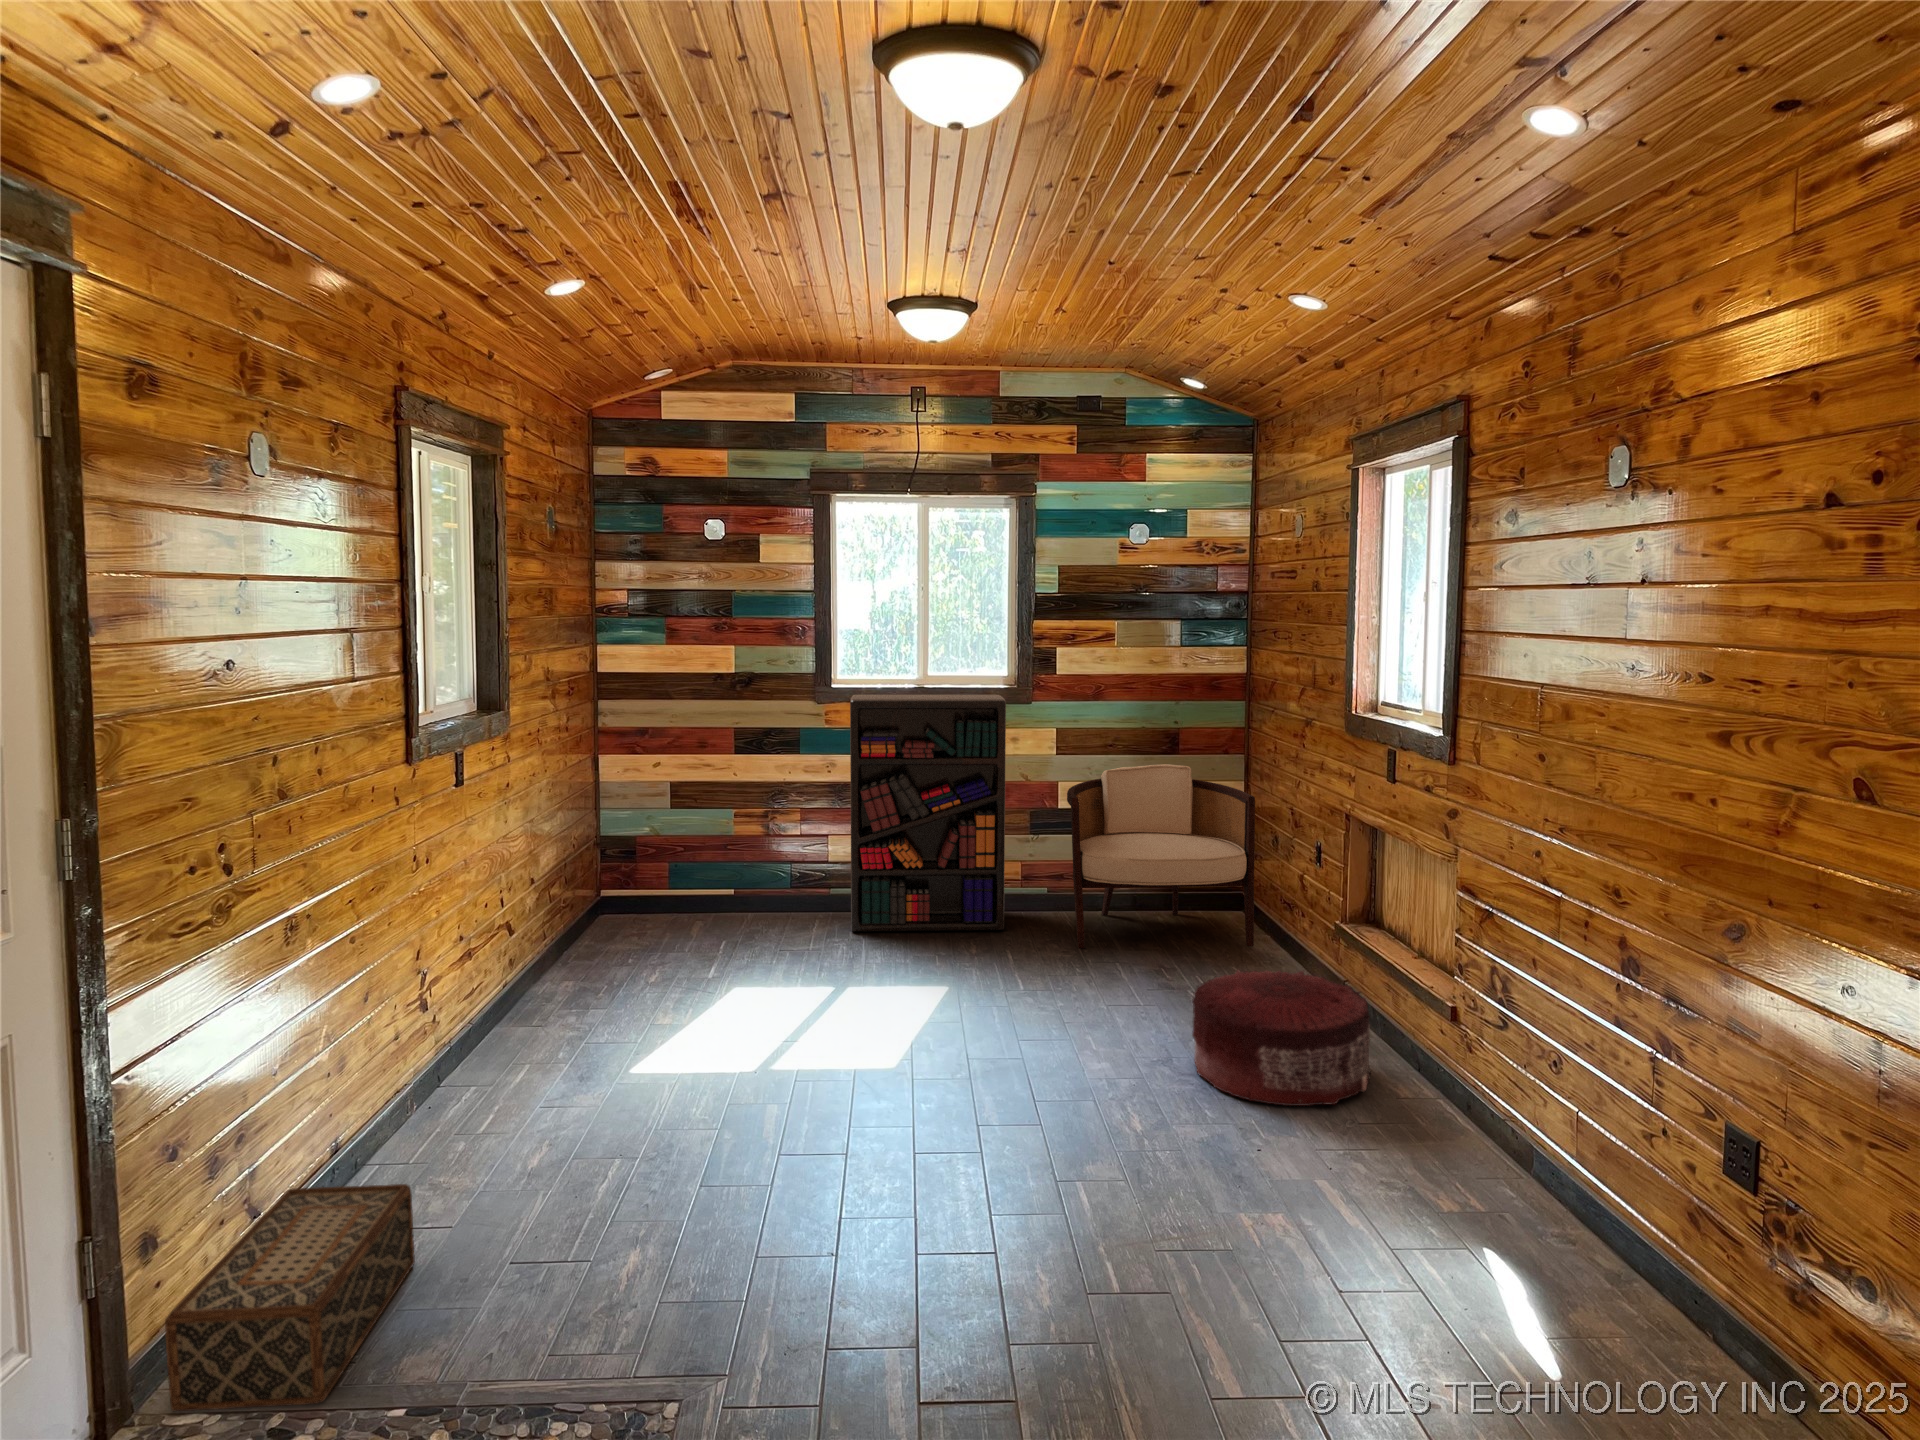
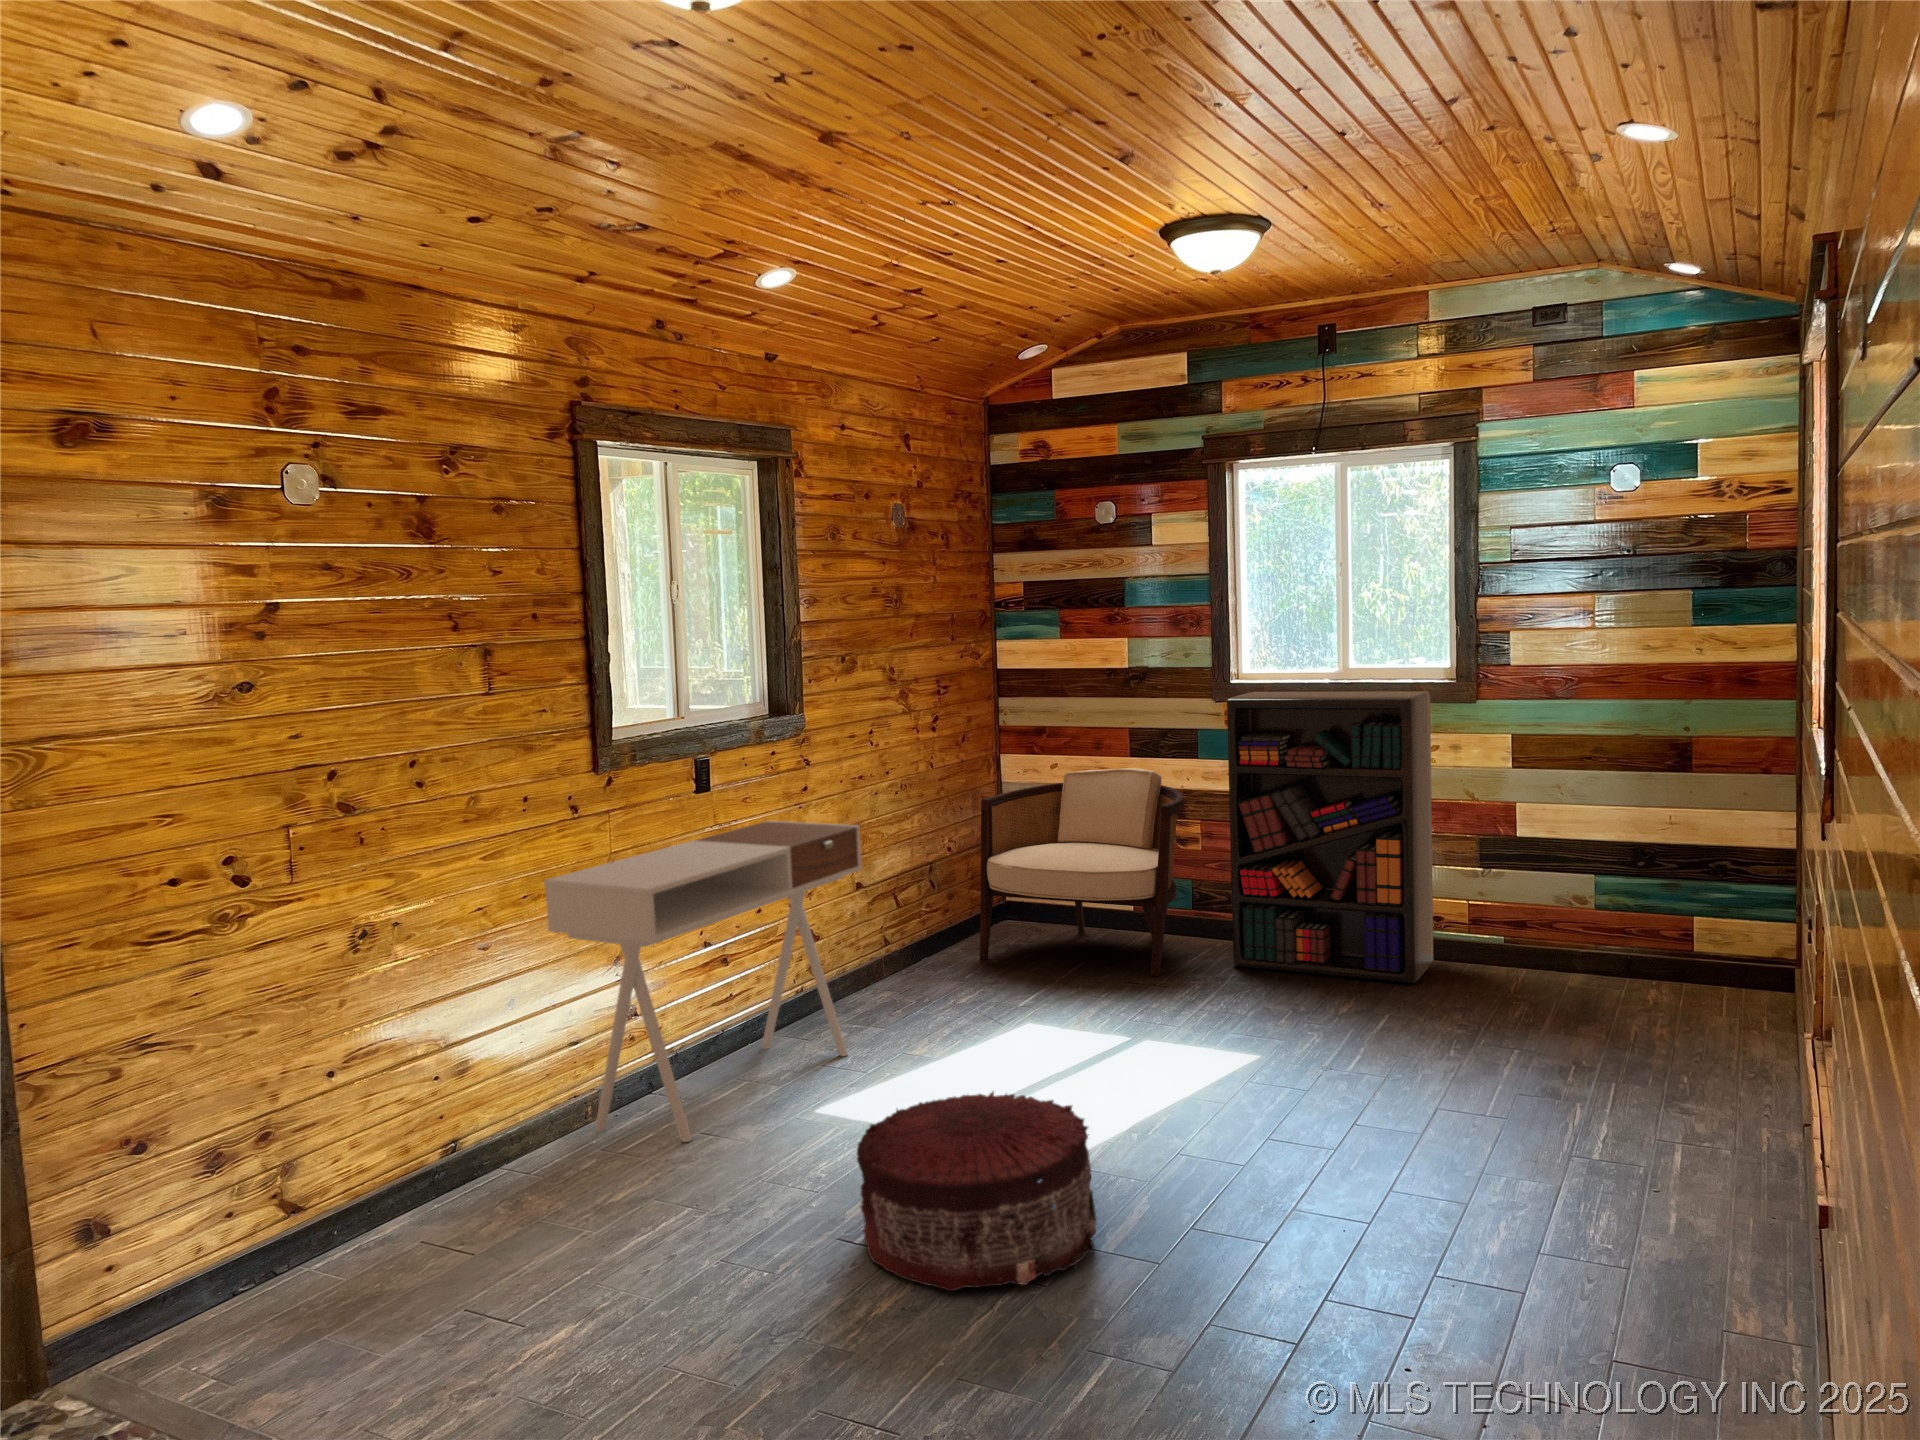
armchair: present [1067,764,1255,949] -> present [980,768,1184,976]
desk: none [320,827,592,1192] -> present [544,821,862,1142]
pouf: present [1192,970,1370,1106] -> present [857,1092,1097,1291]
woven basket: present [165,1184,415,1412] -> none [342,1108,572,1272]

